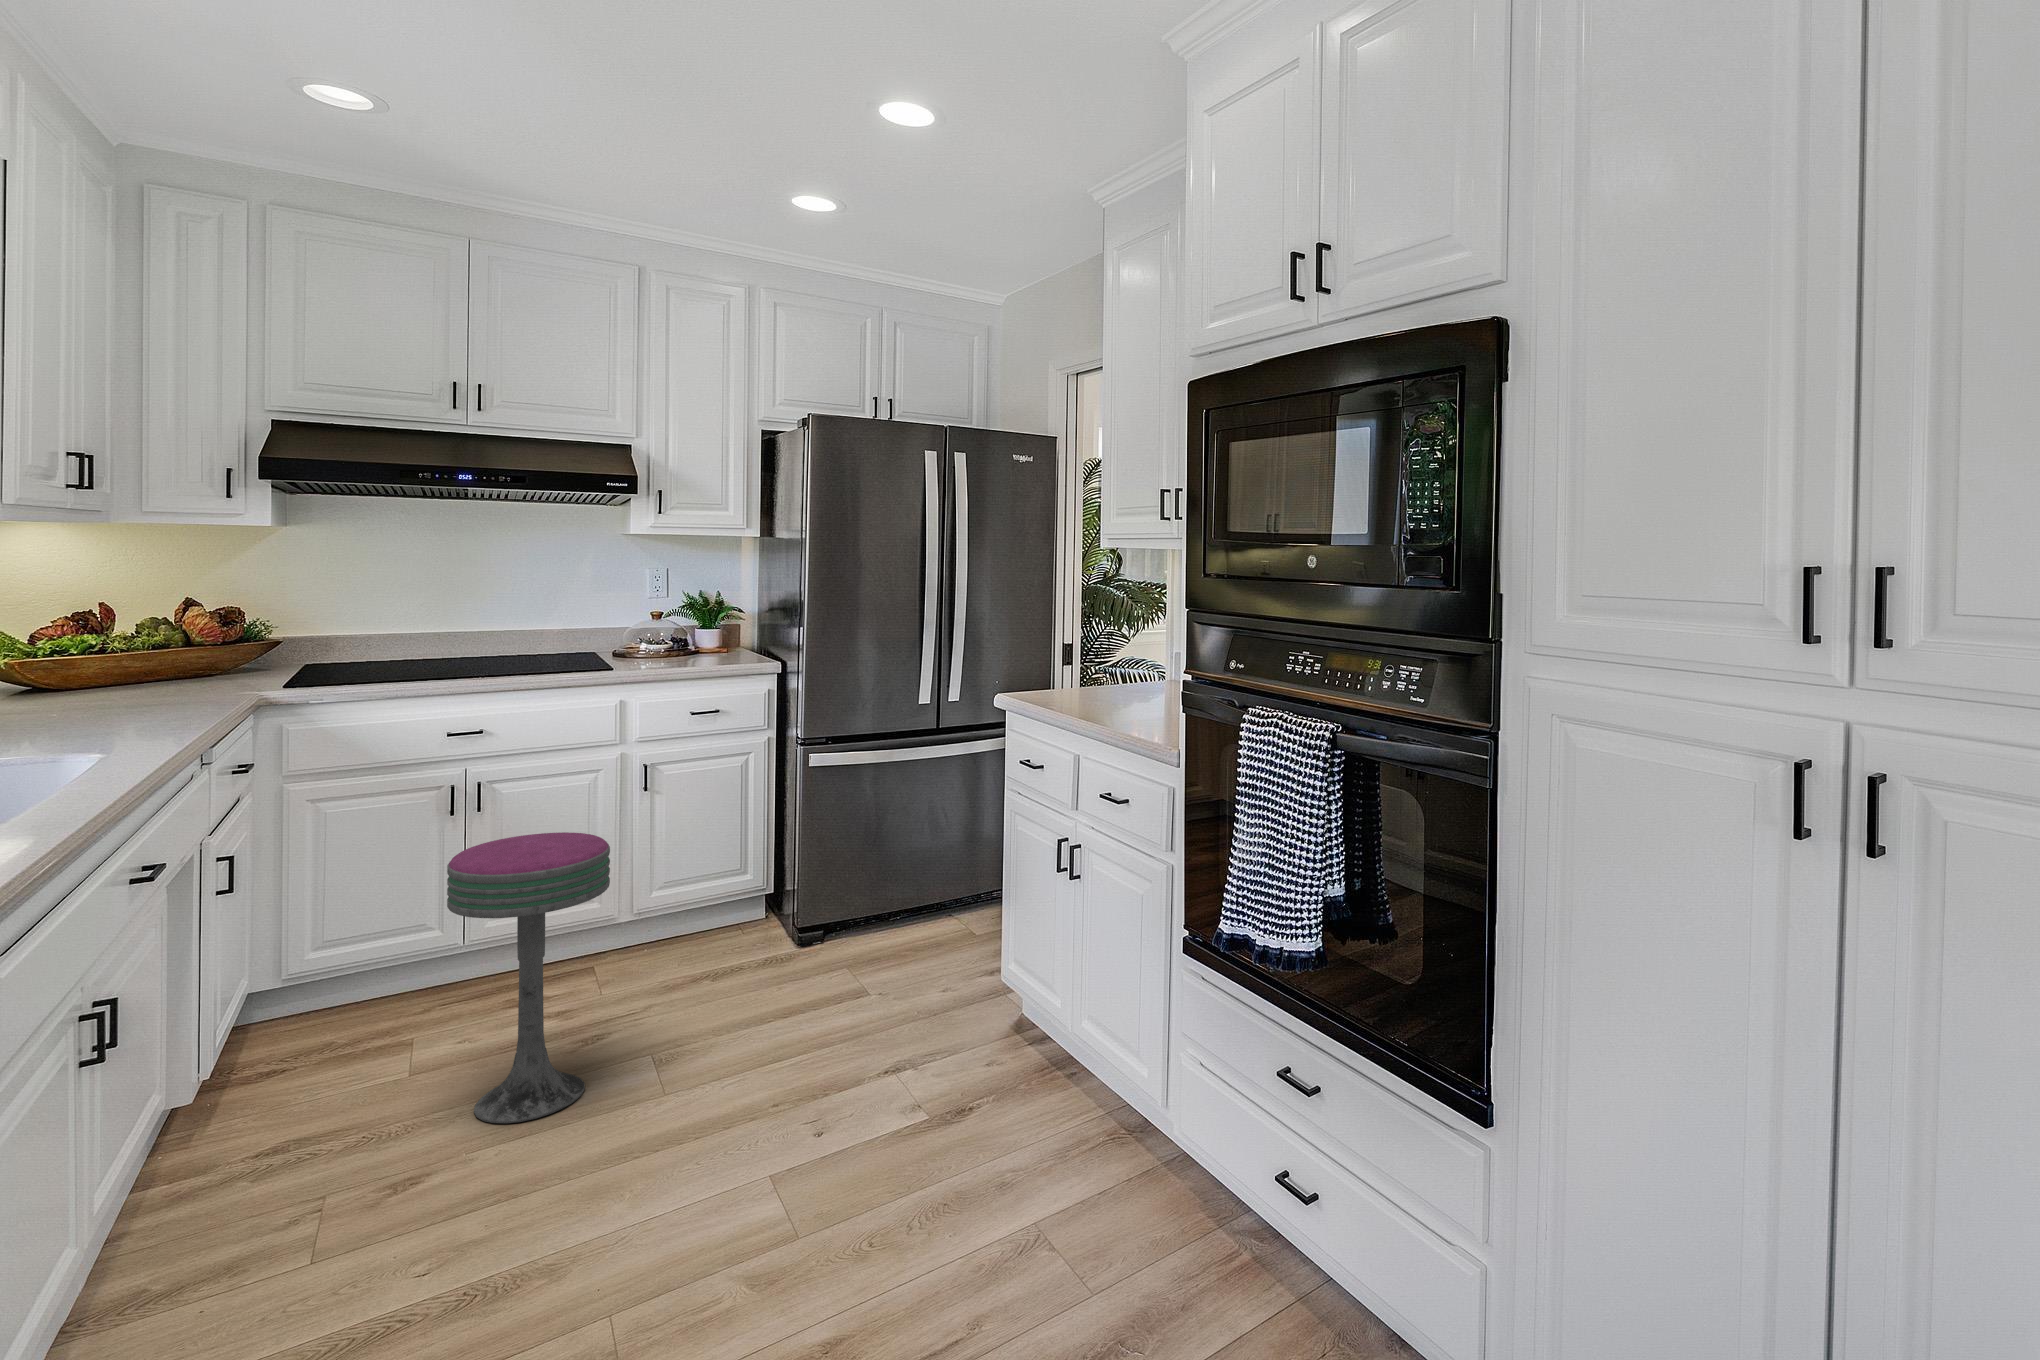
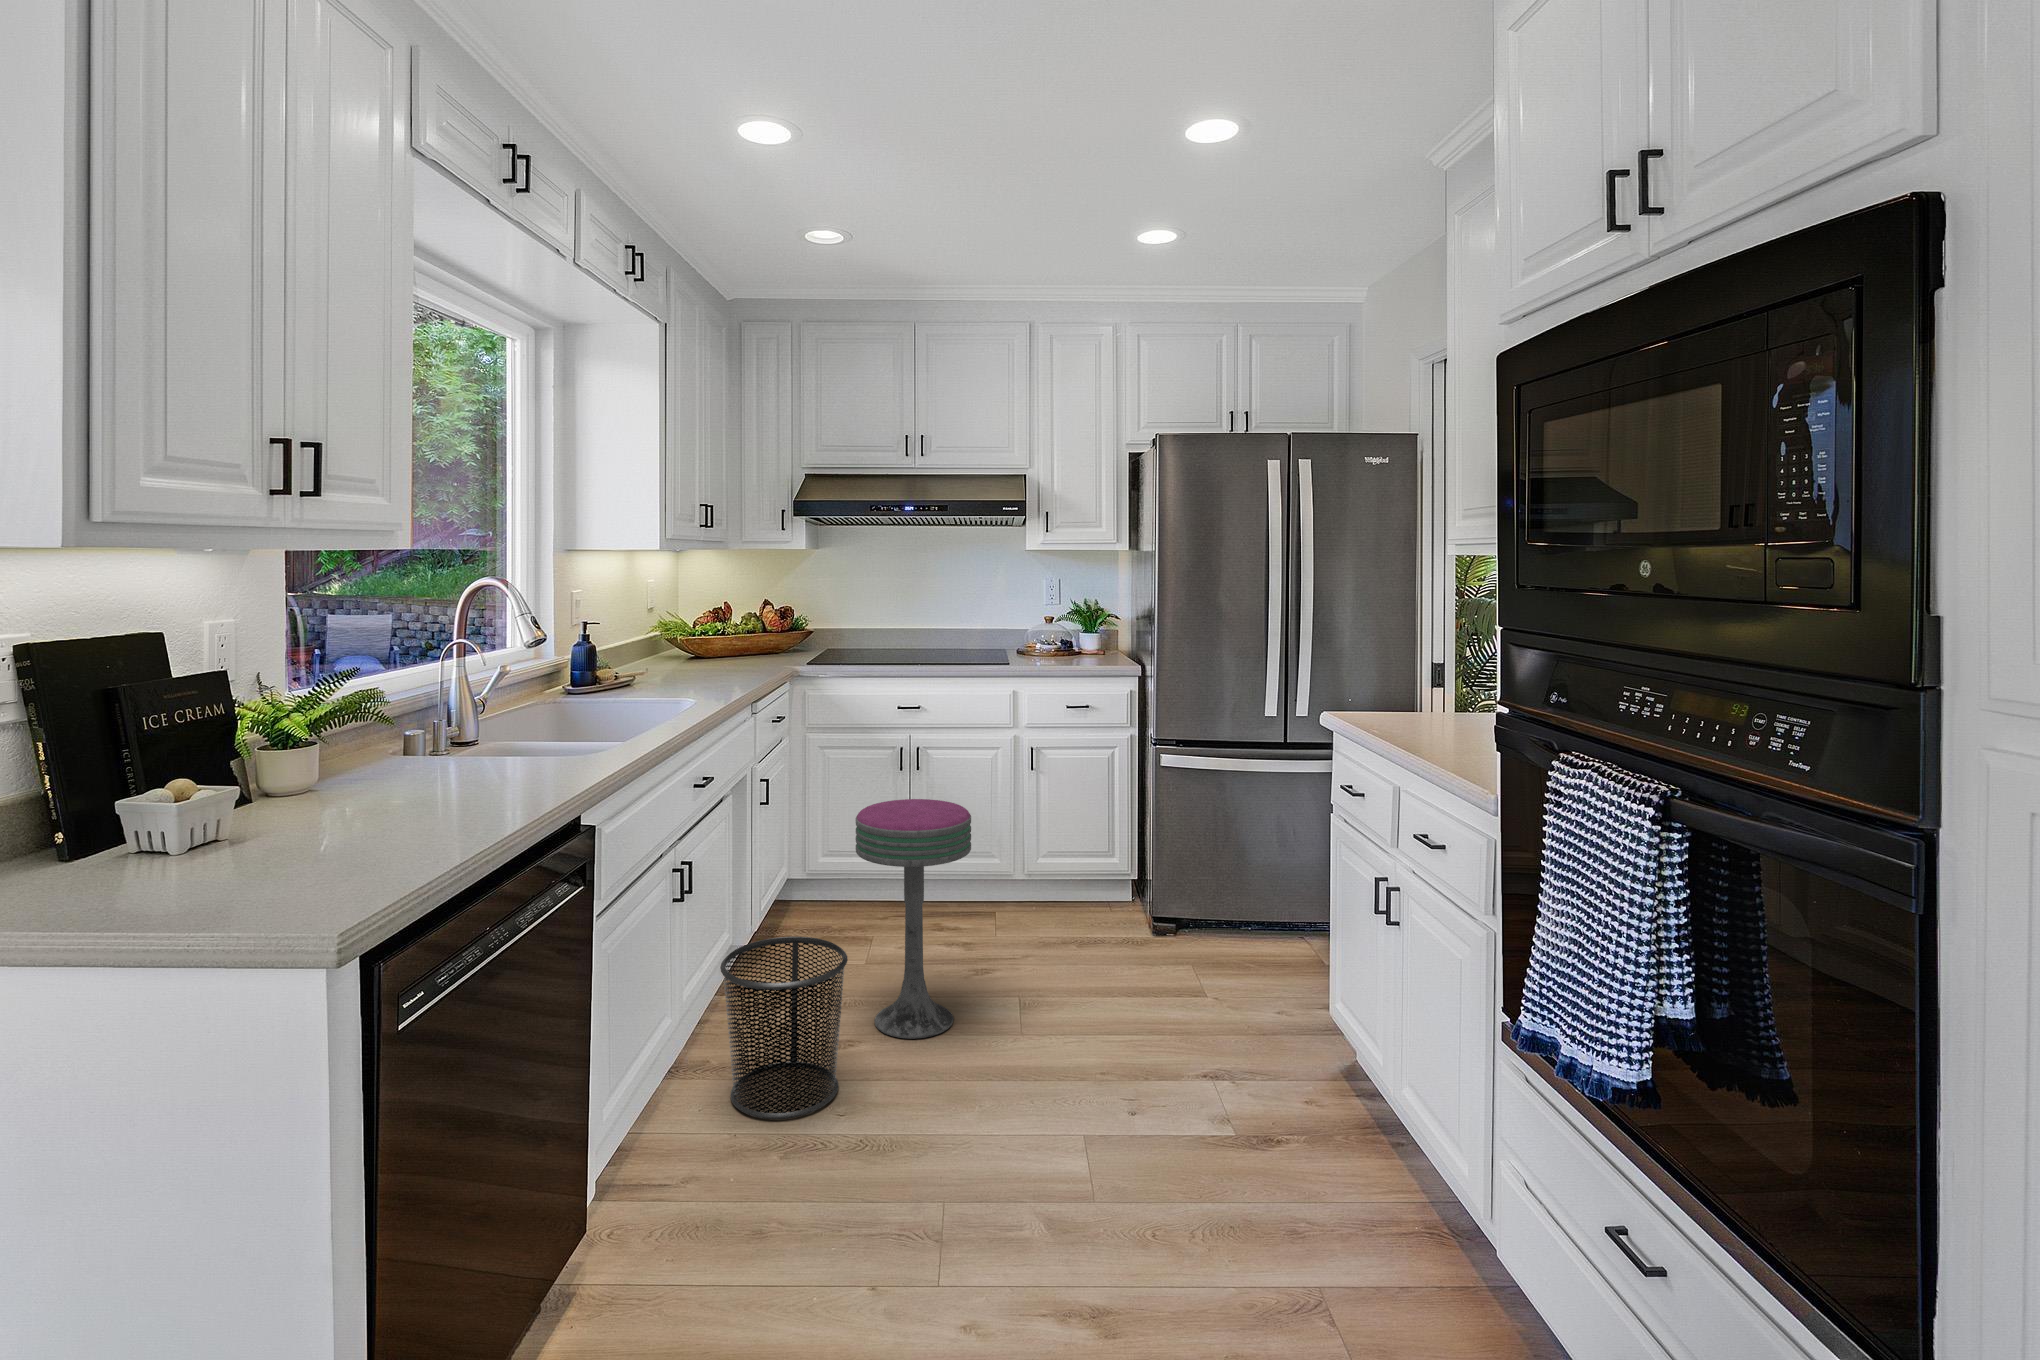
waste bin: none [258,1025,462,1272] -> present [720,937,848,1119]

